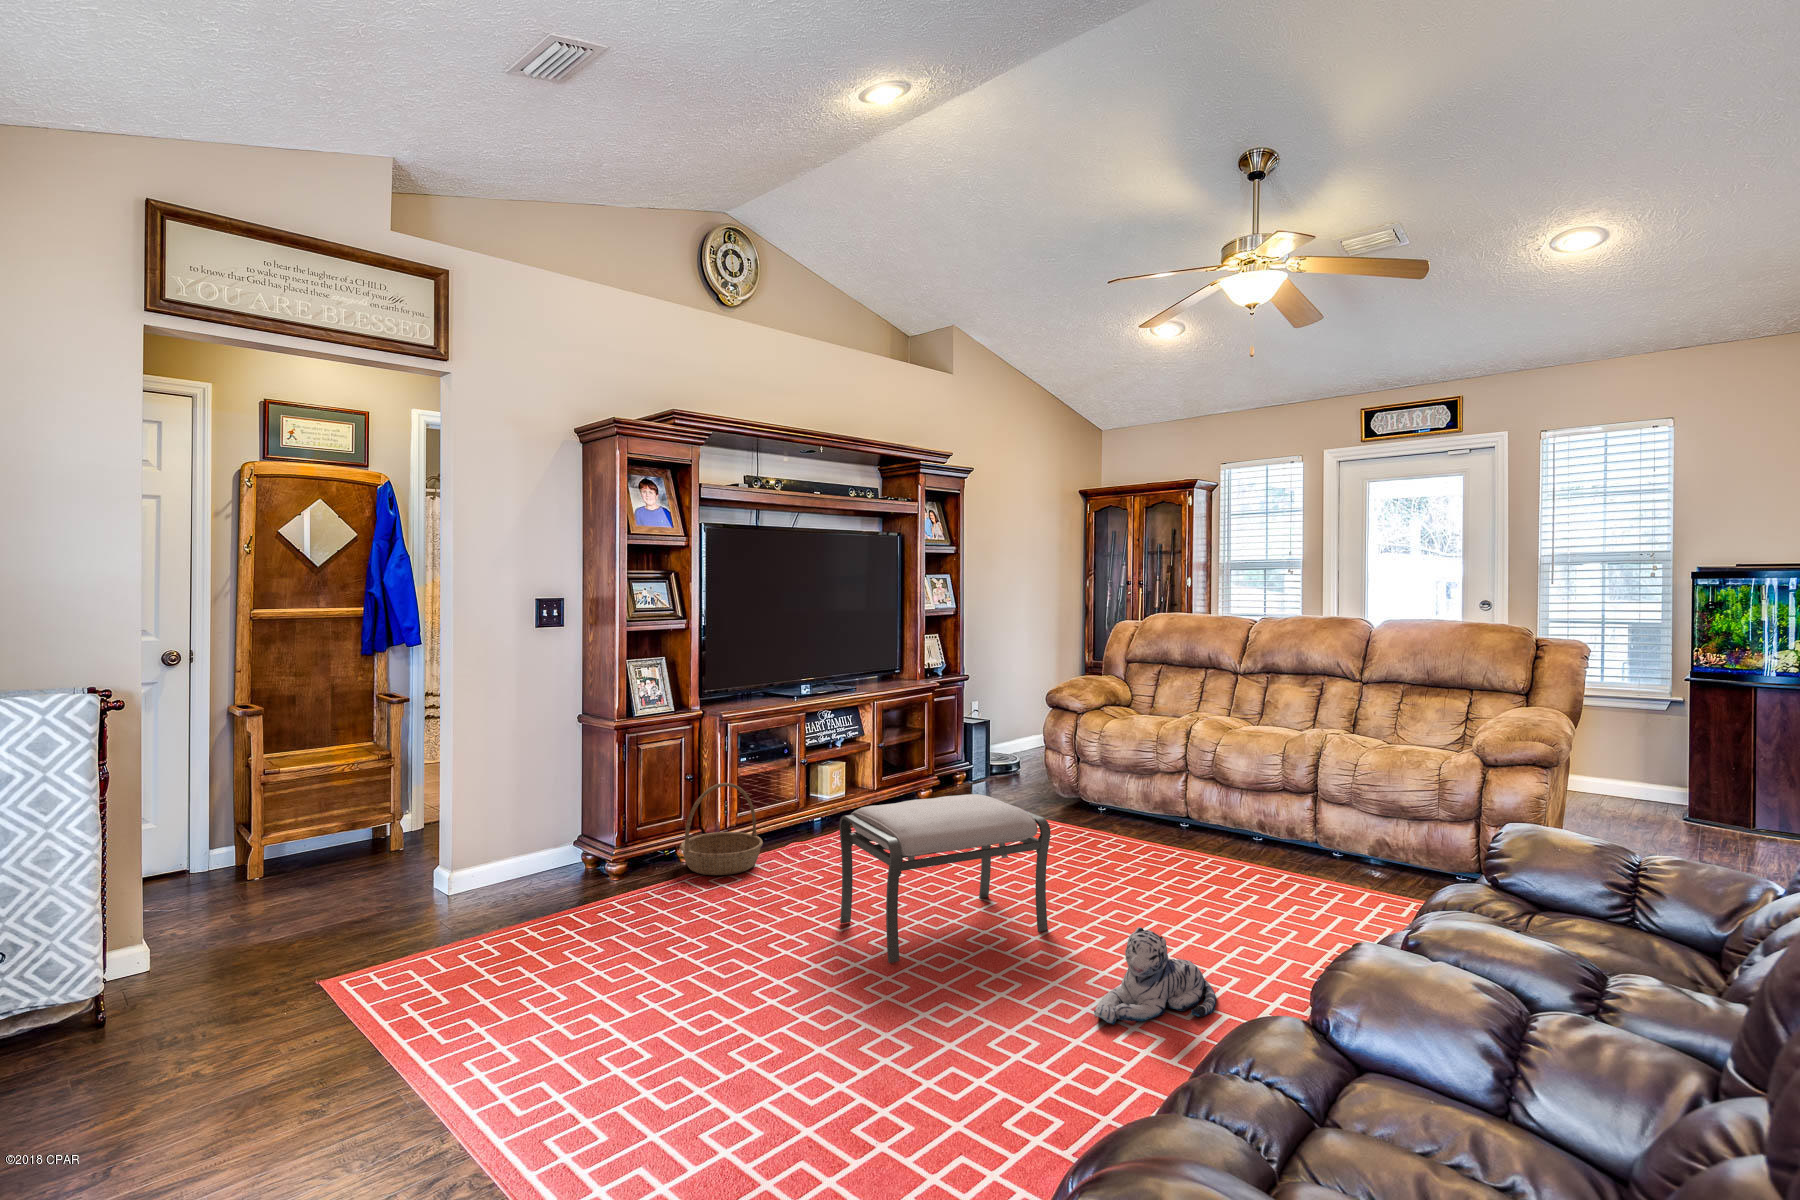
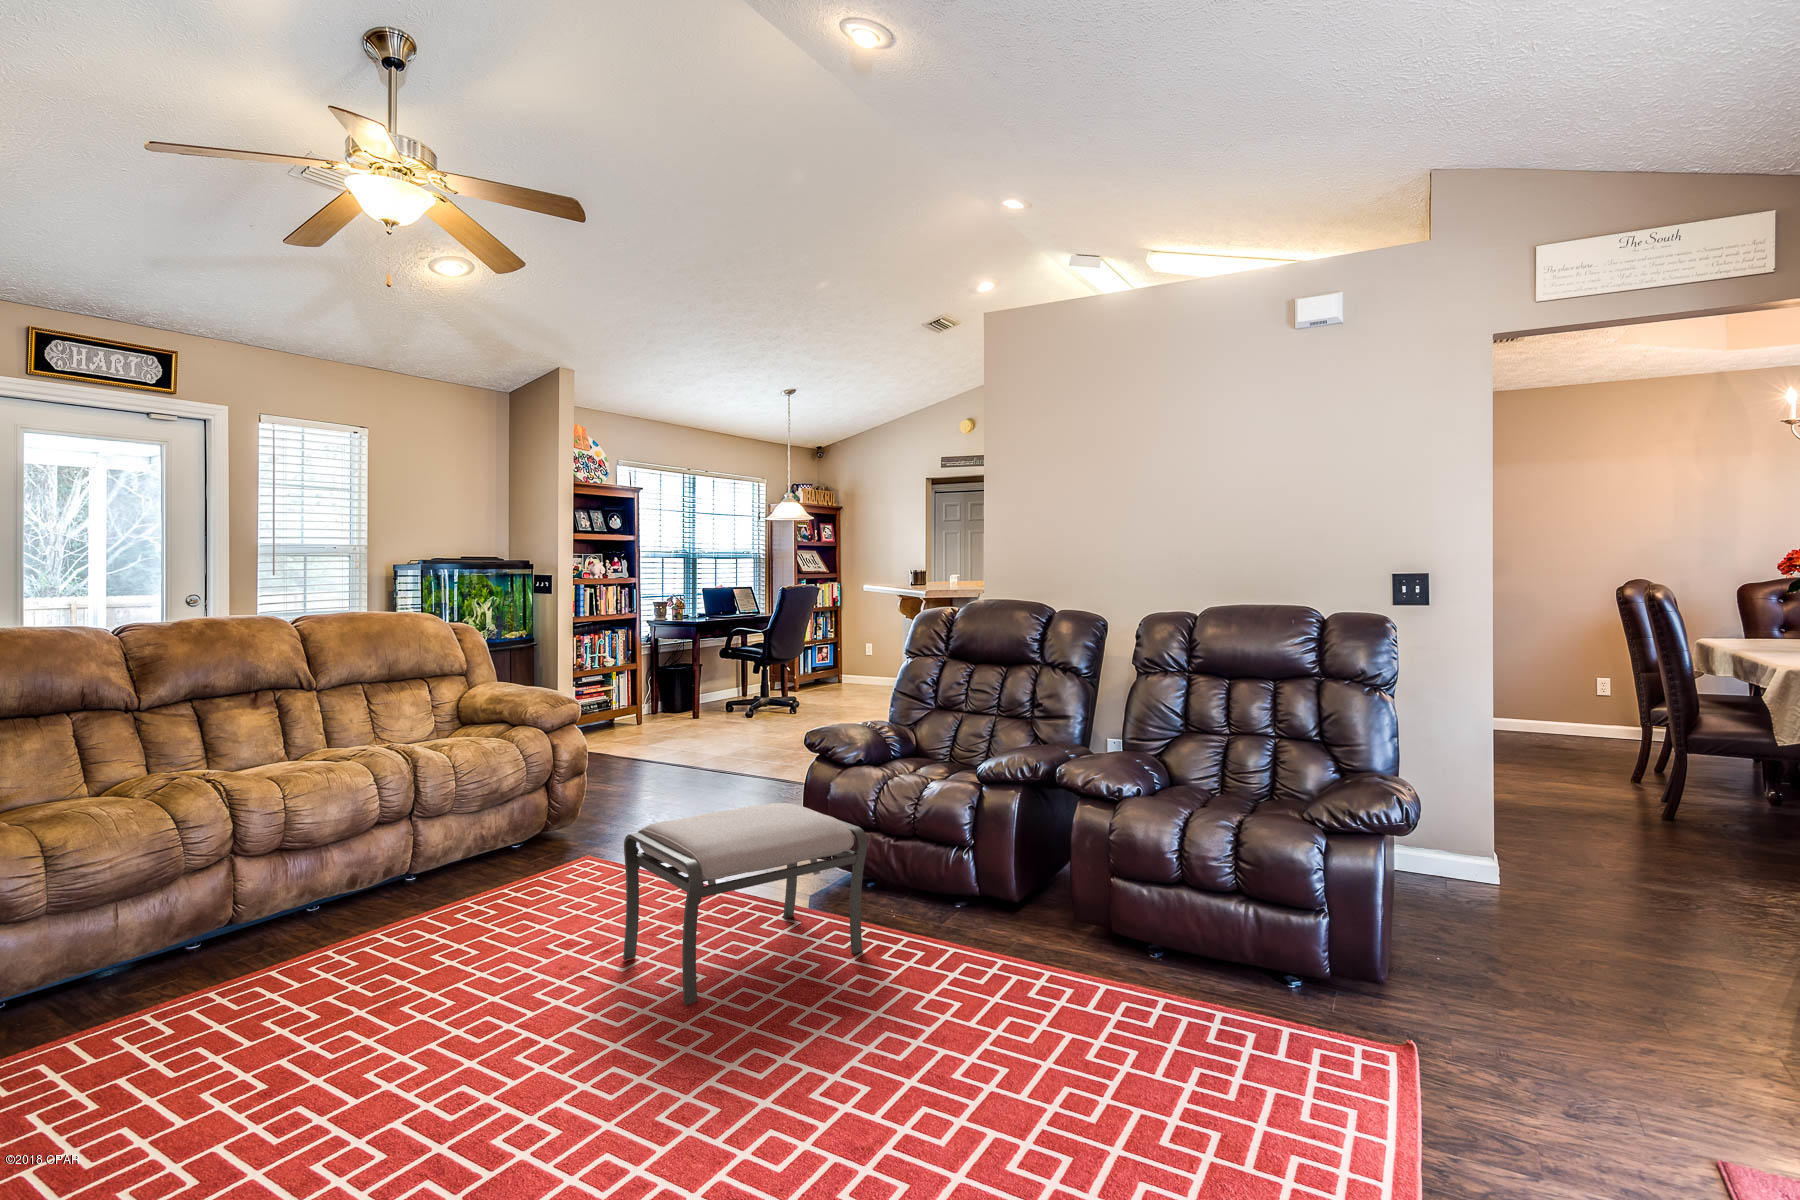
basket: present [681,783,763,875] -> none [417,797,523,909]
plush toy: present [1094,927,1216,1024] -> none [923,947,1047,1058]

